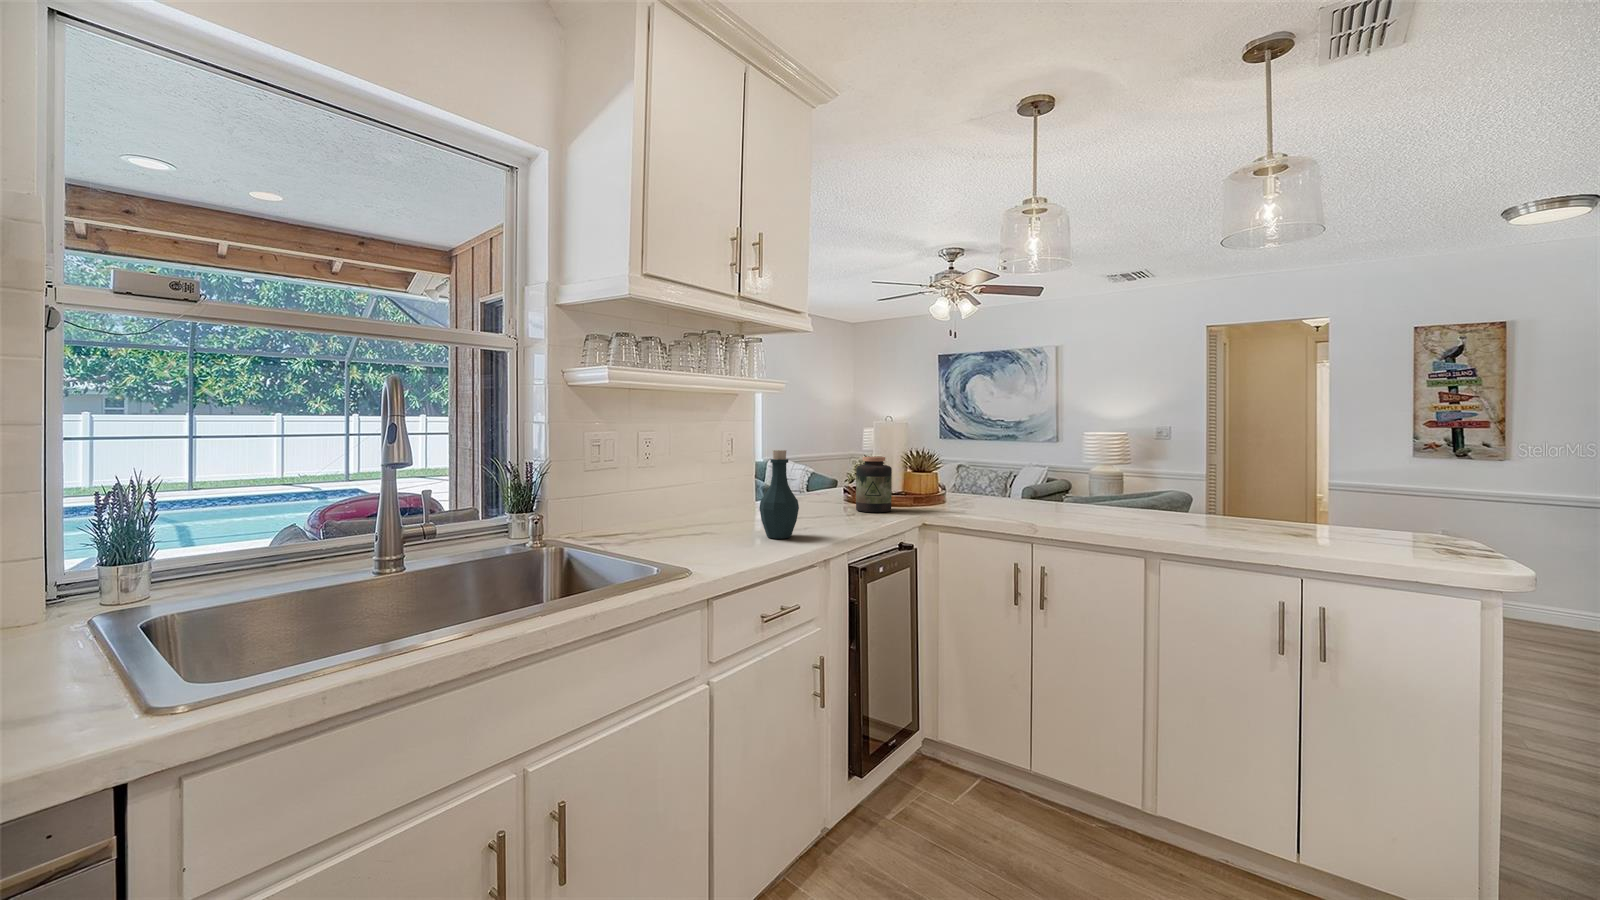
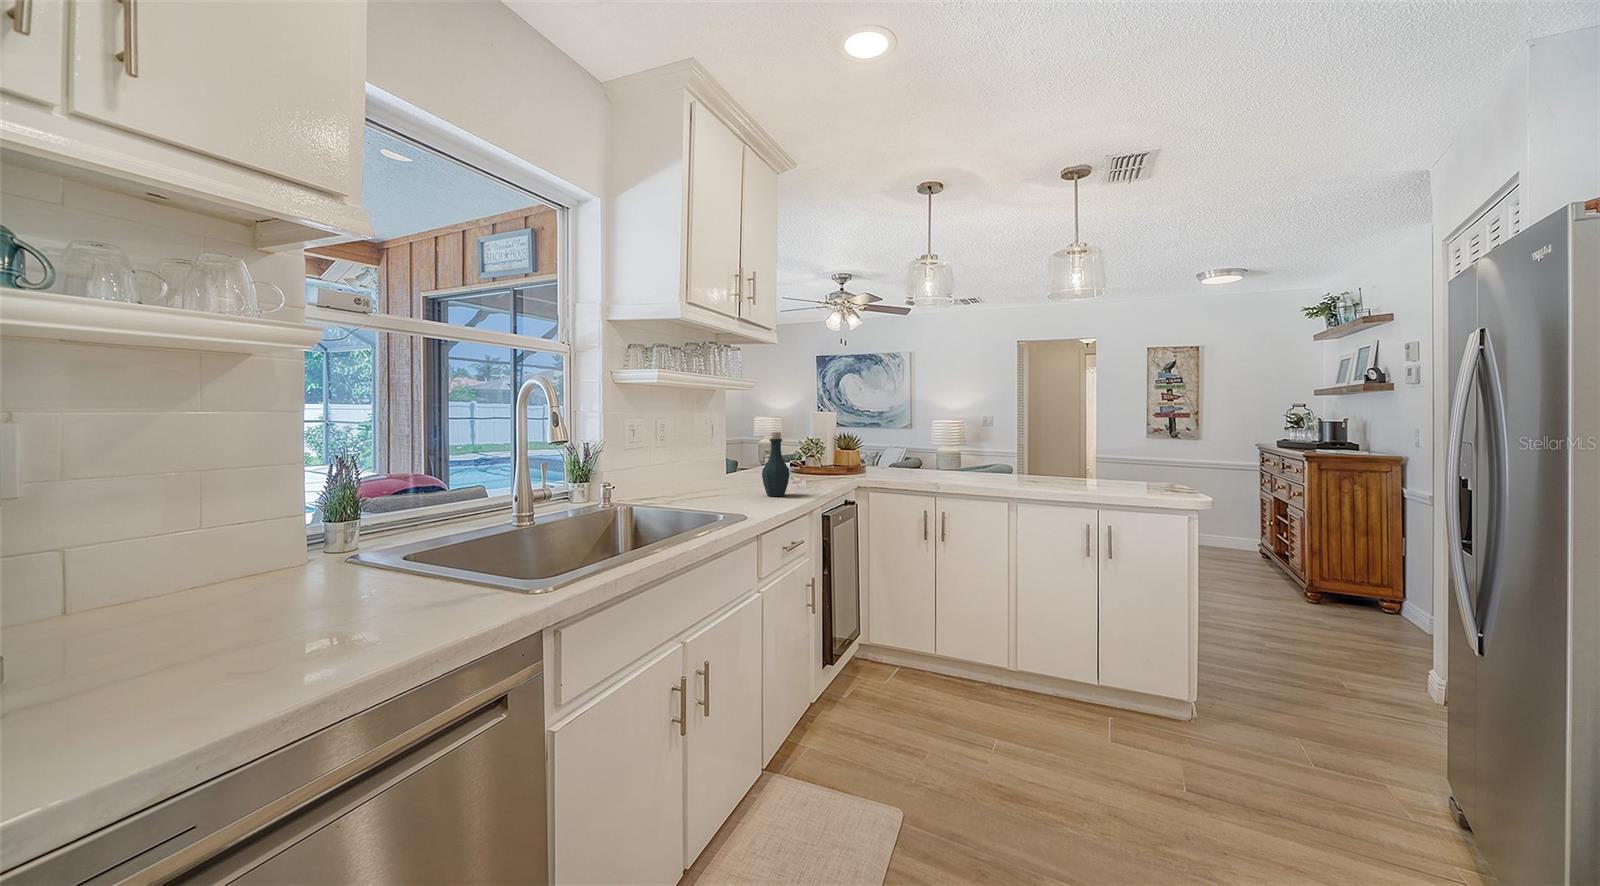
jar: present [856,457,892,512] -> none [806,438,833,479]

